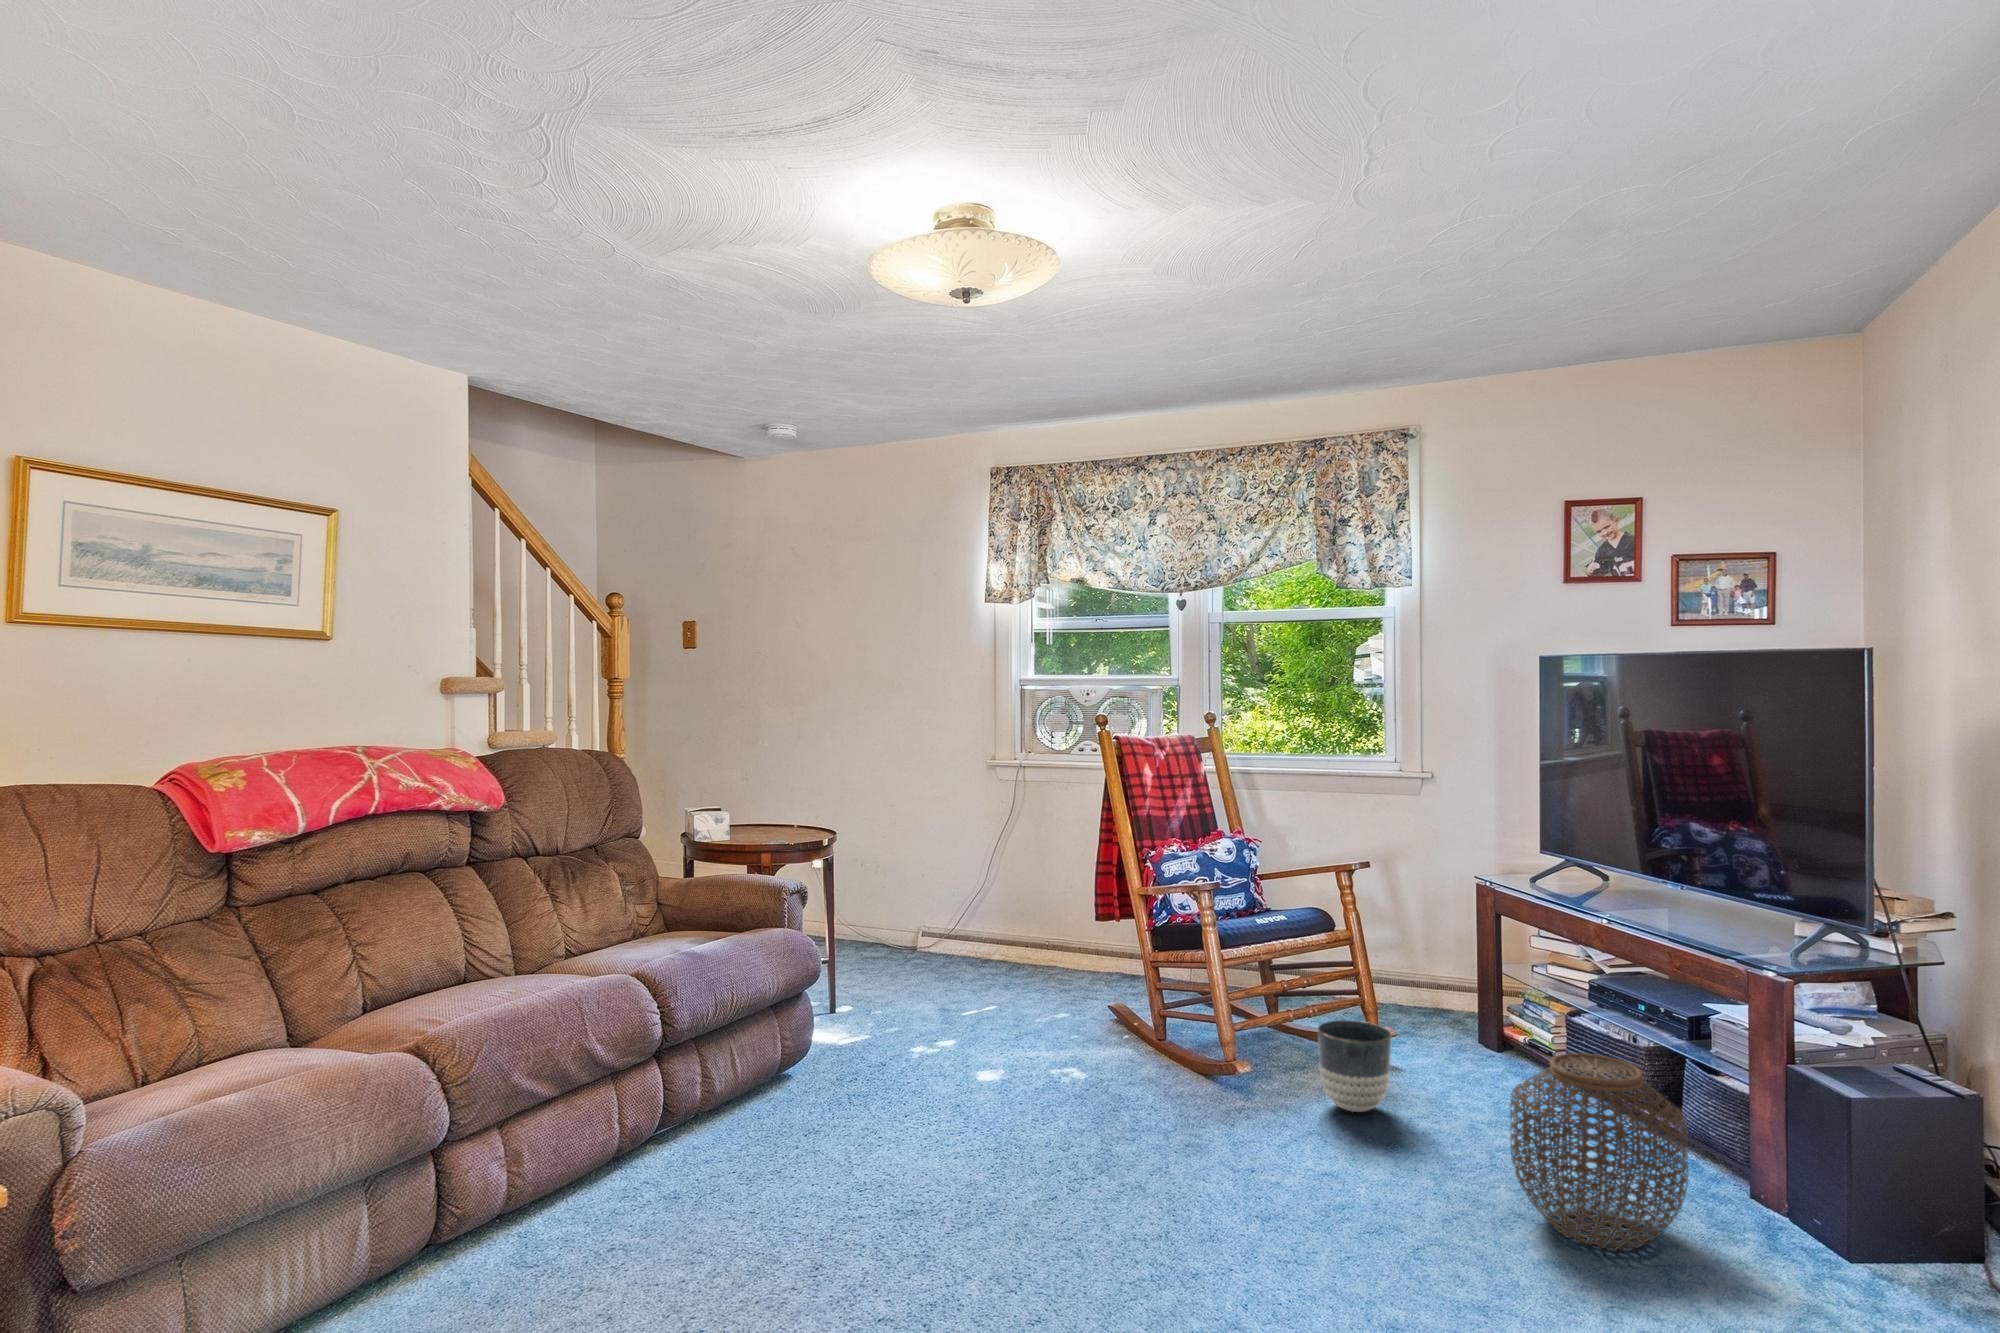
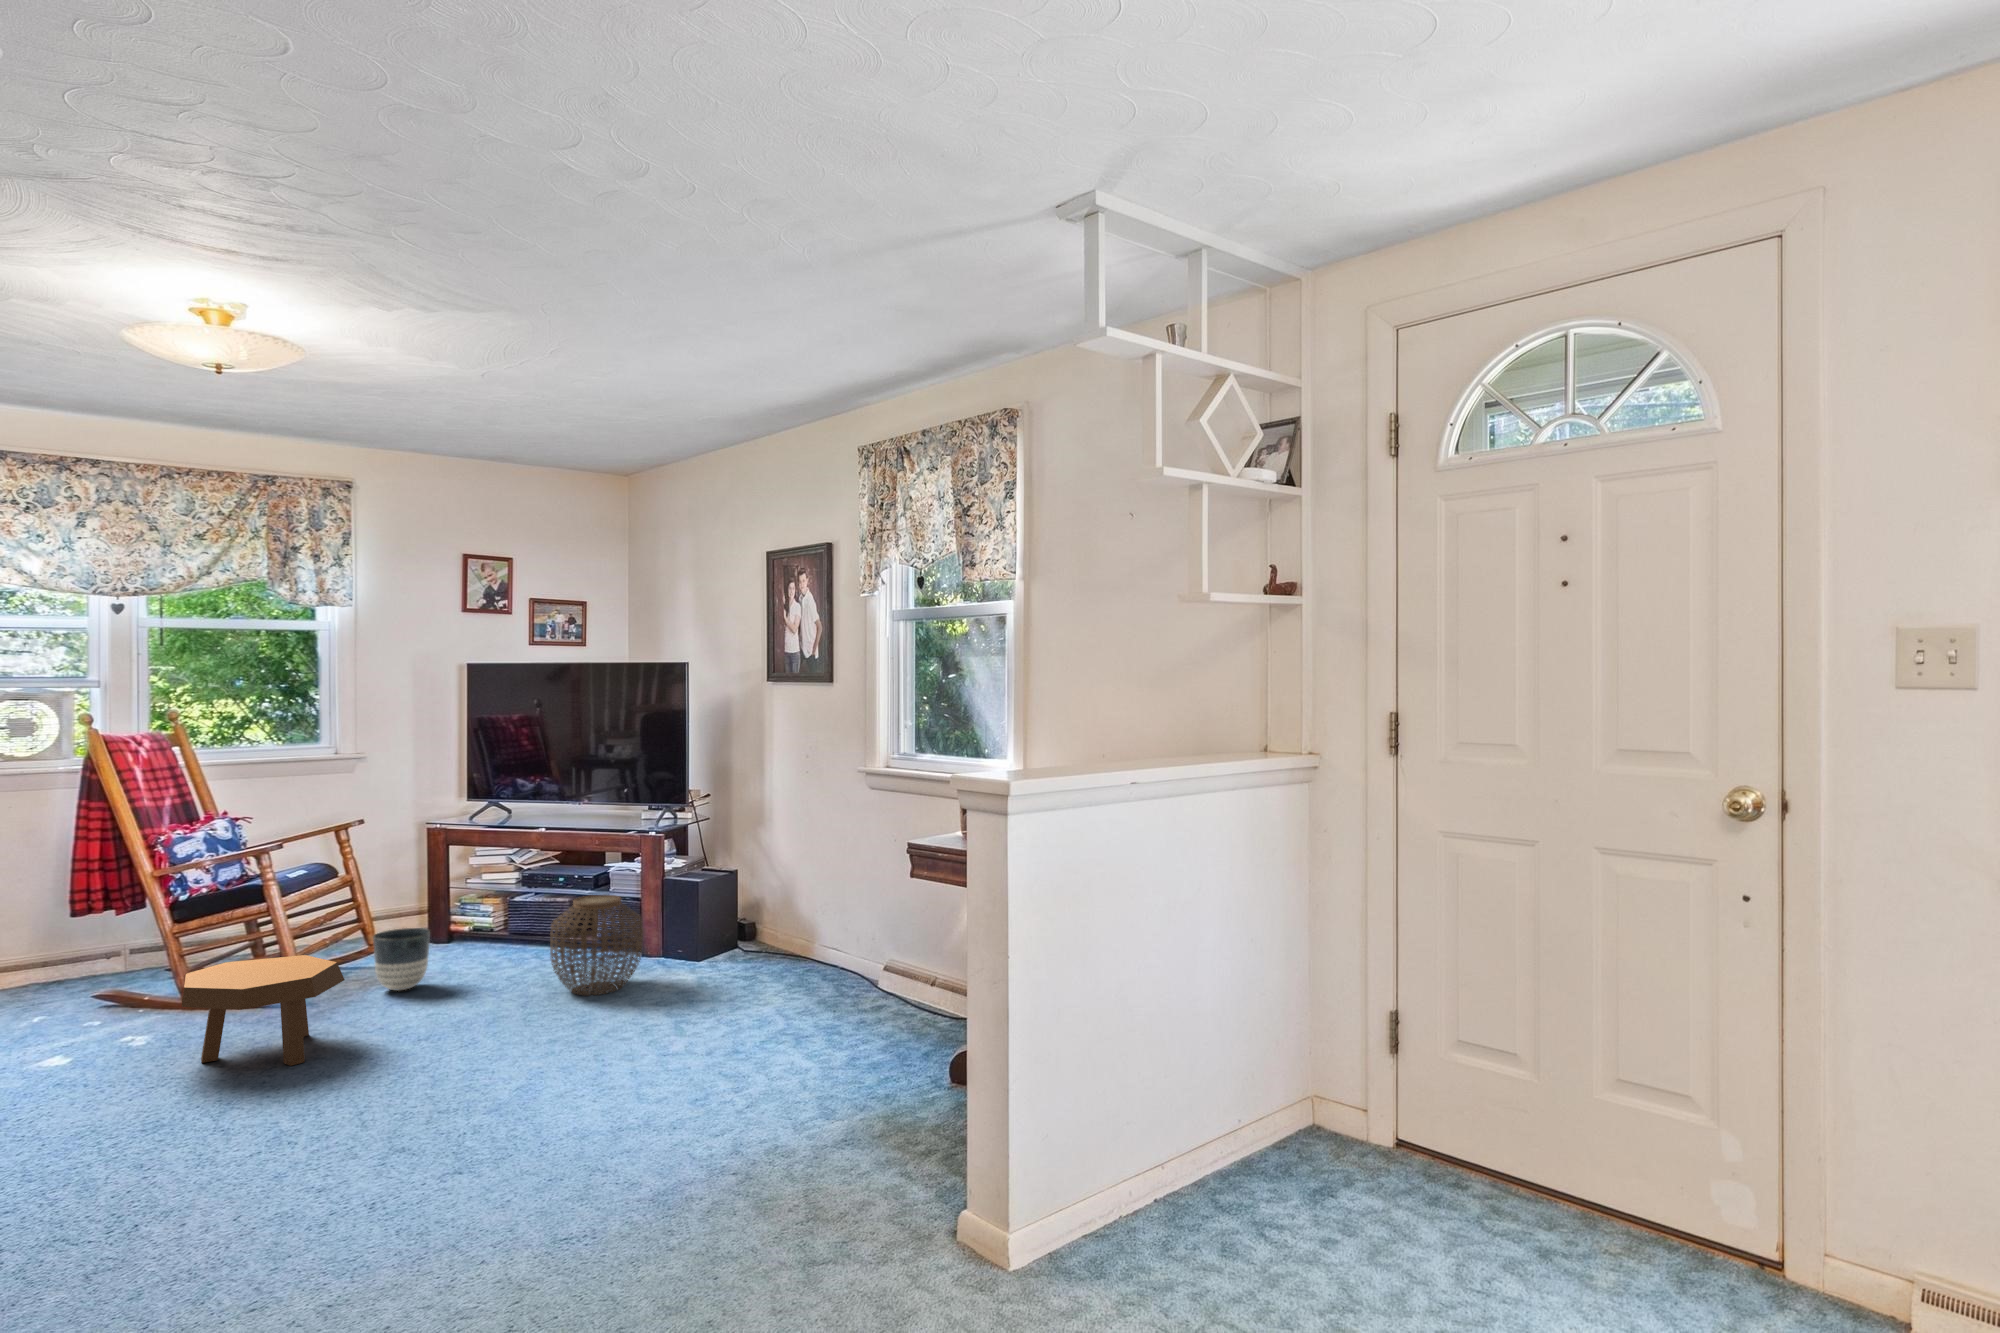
footstool: none [1024,1015,1195,1180] -> present [182,955,345,1066]

